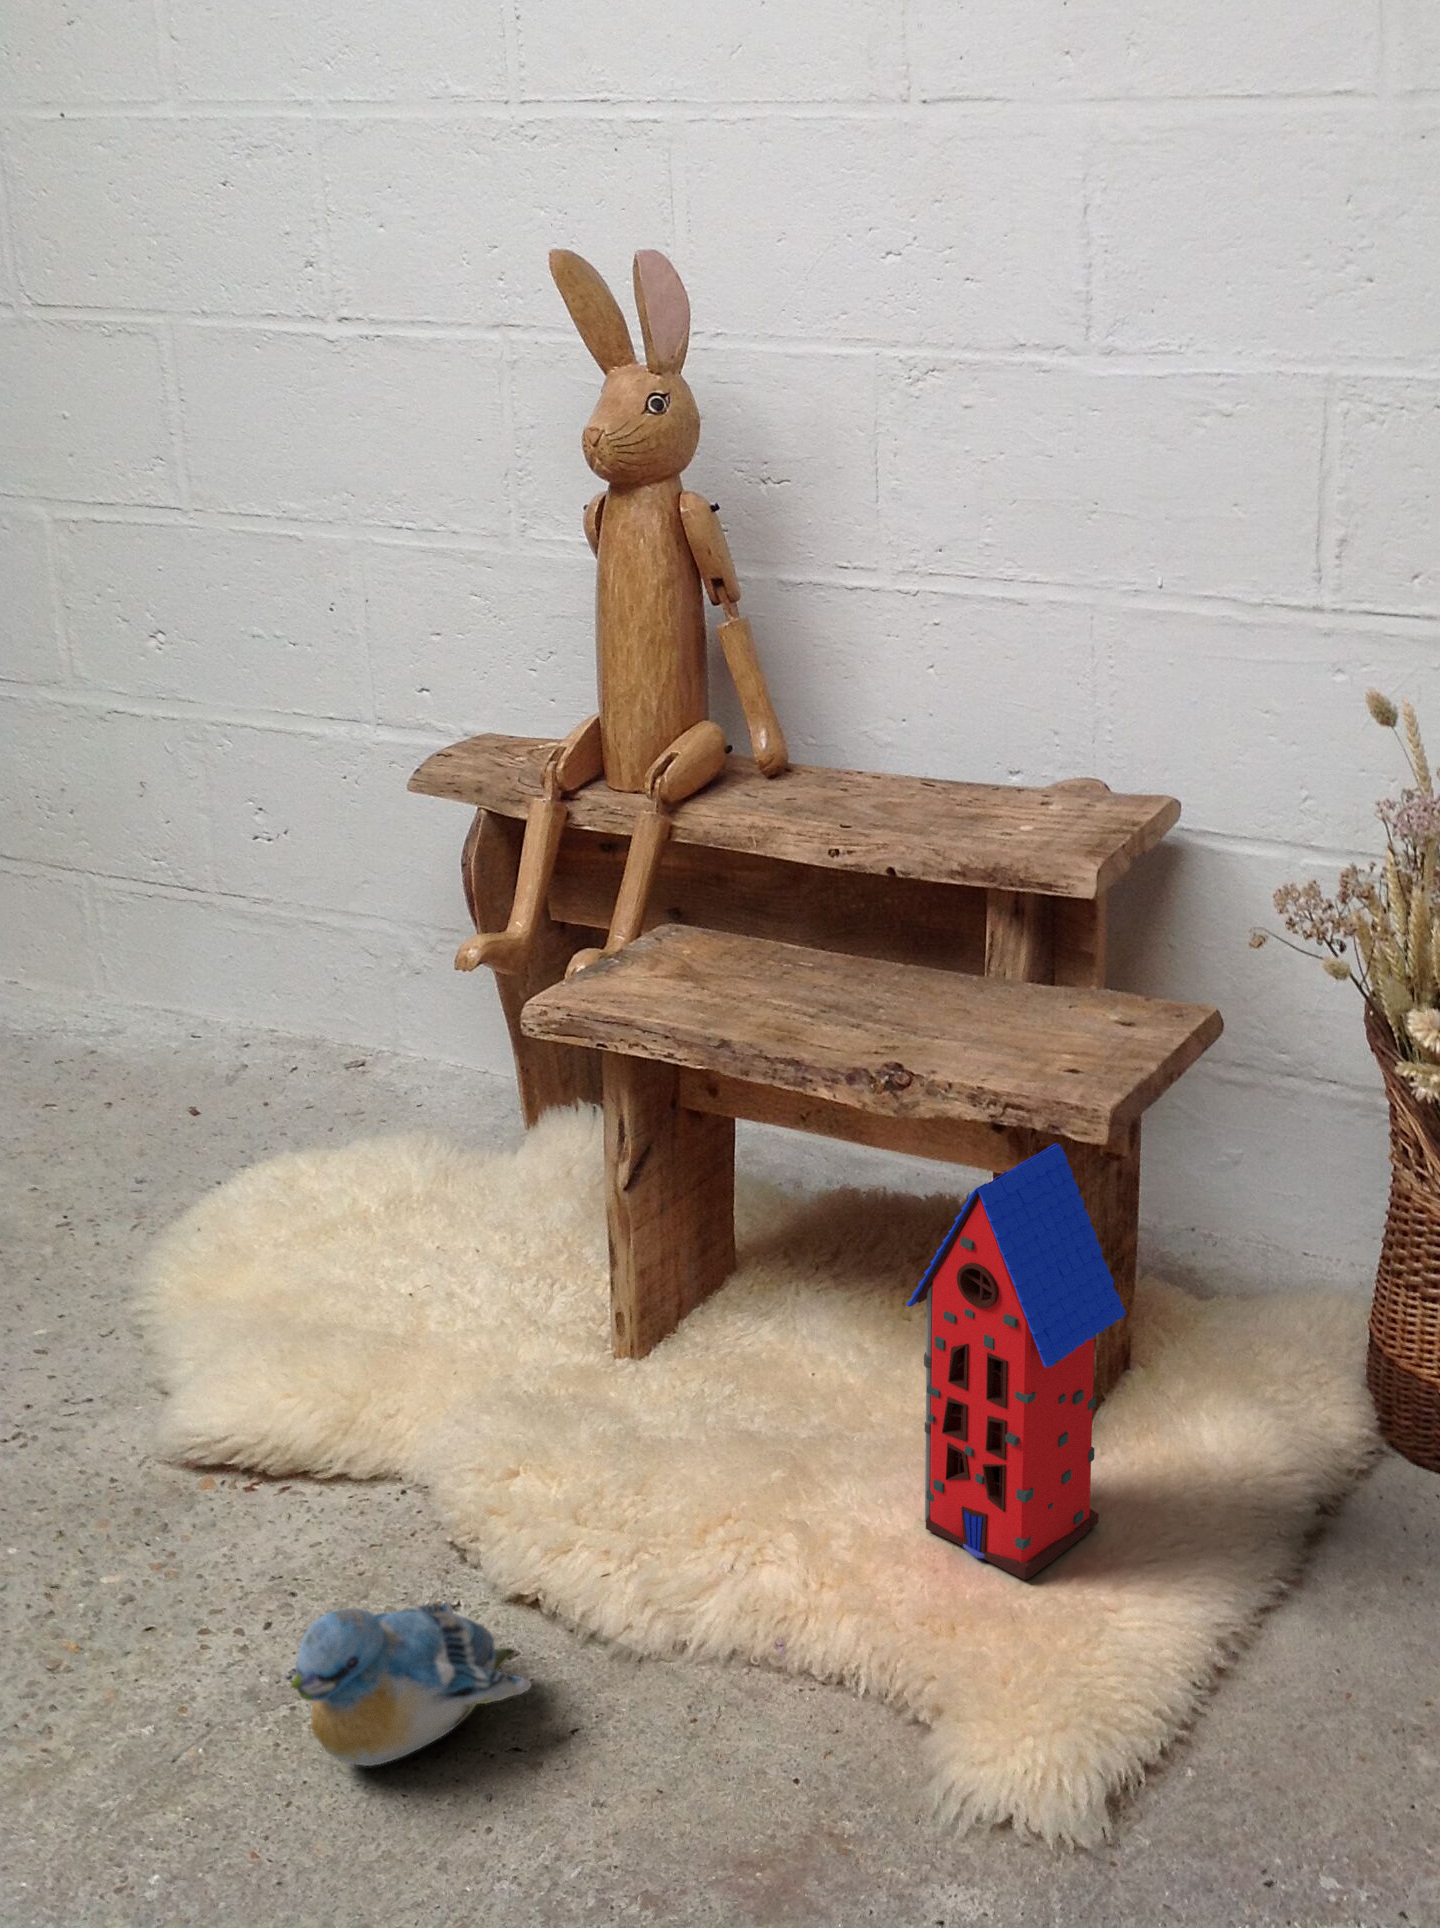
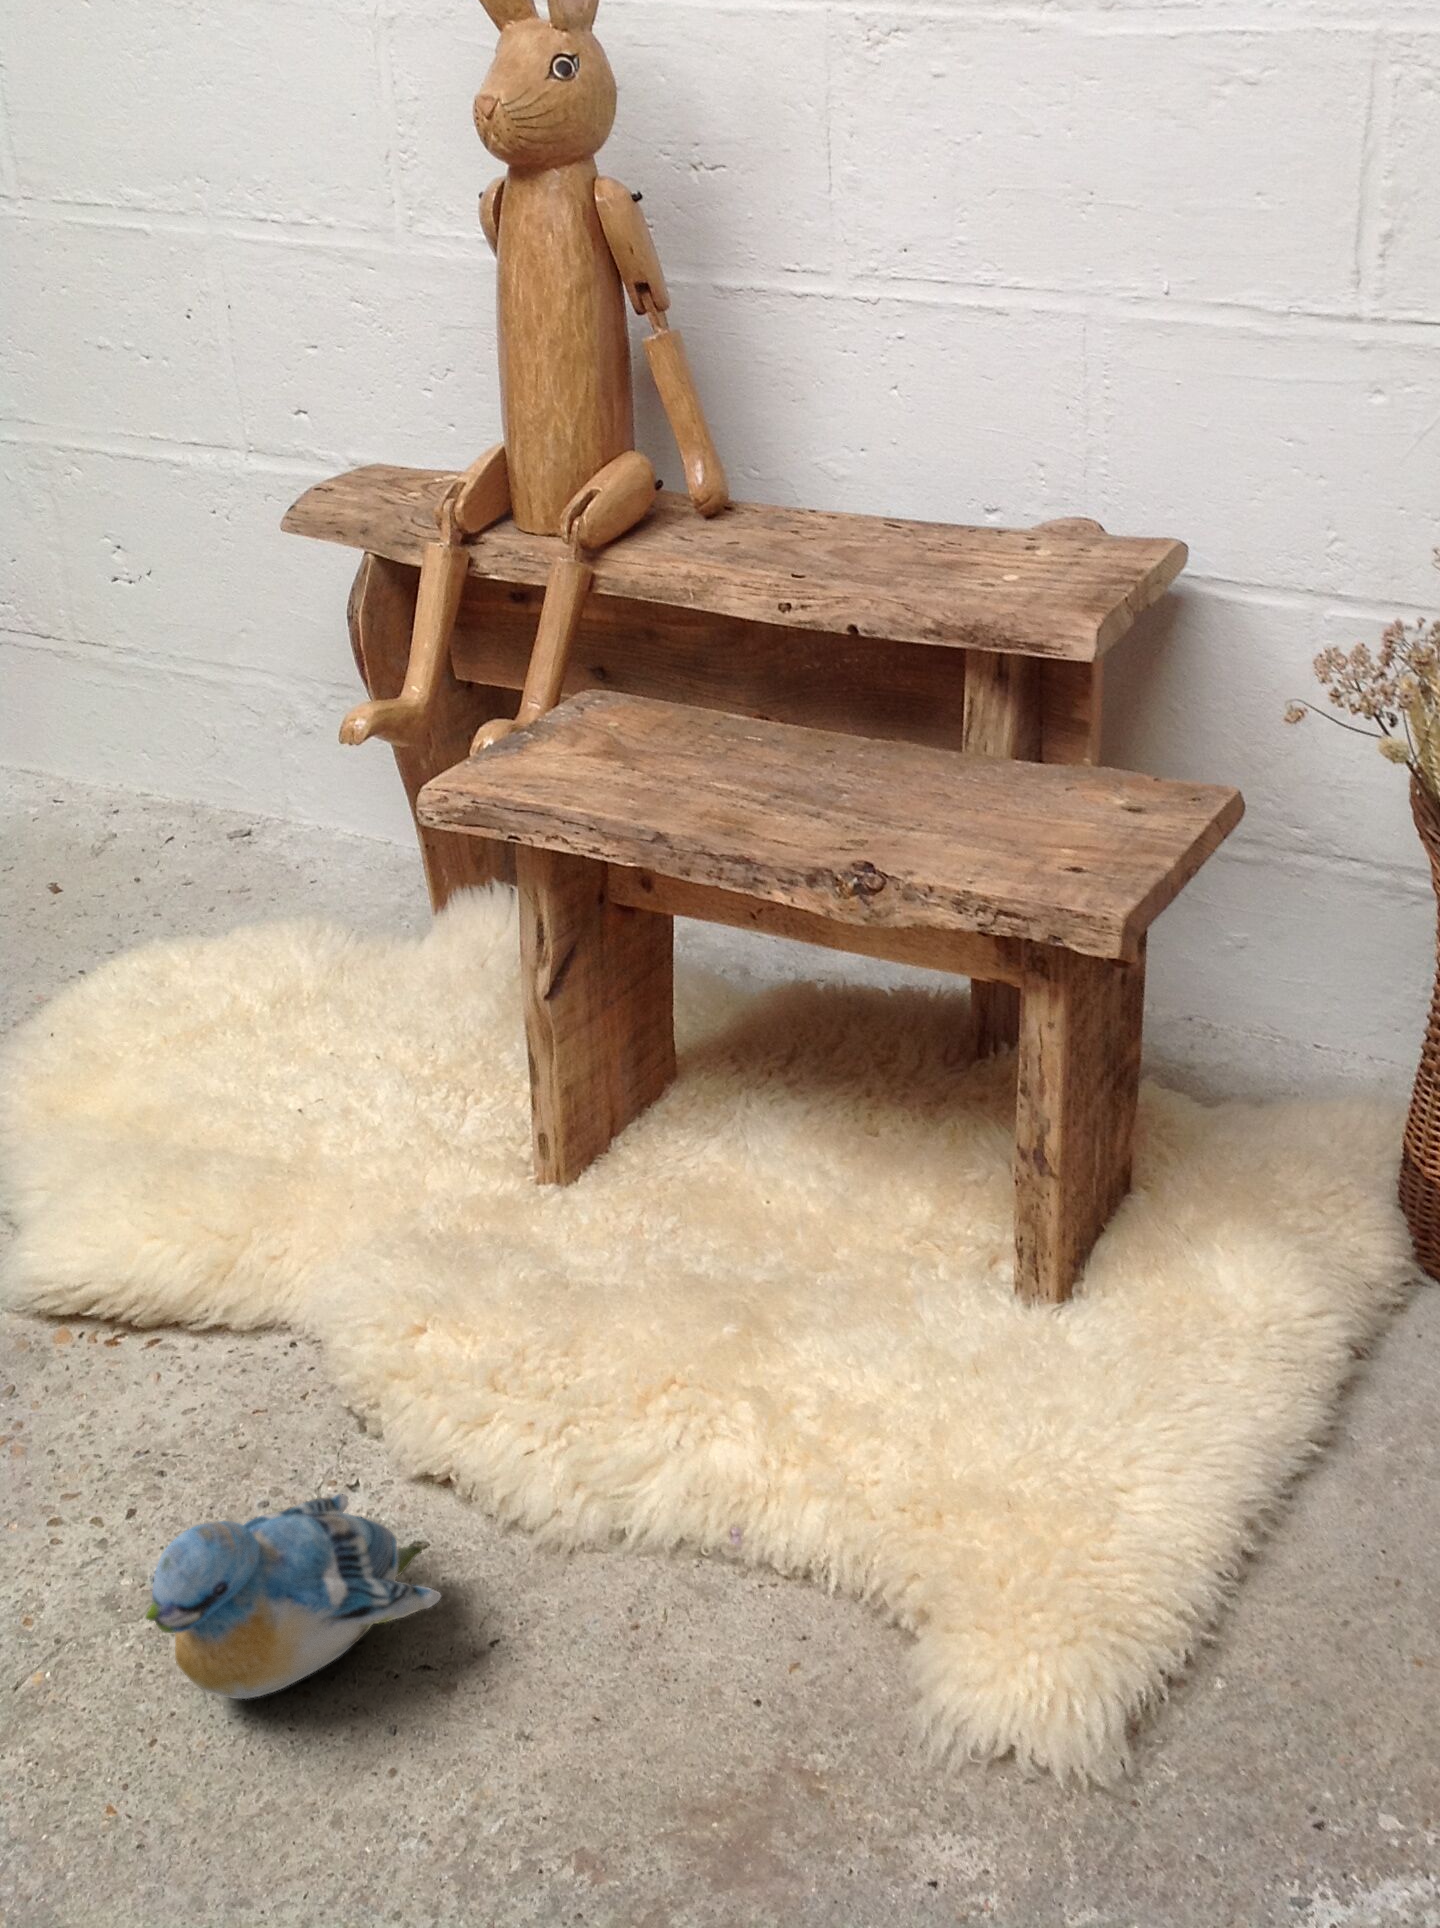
toy house: present [907,1143,1126,1580] -> none [882,956,1143,1456]

